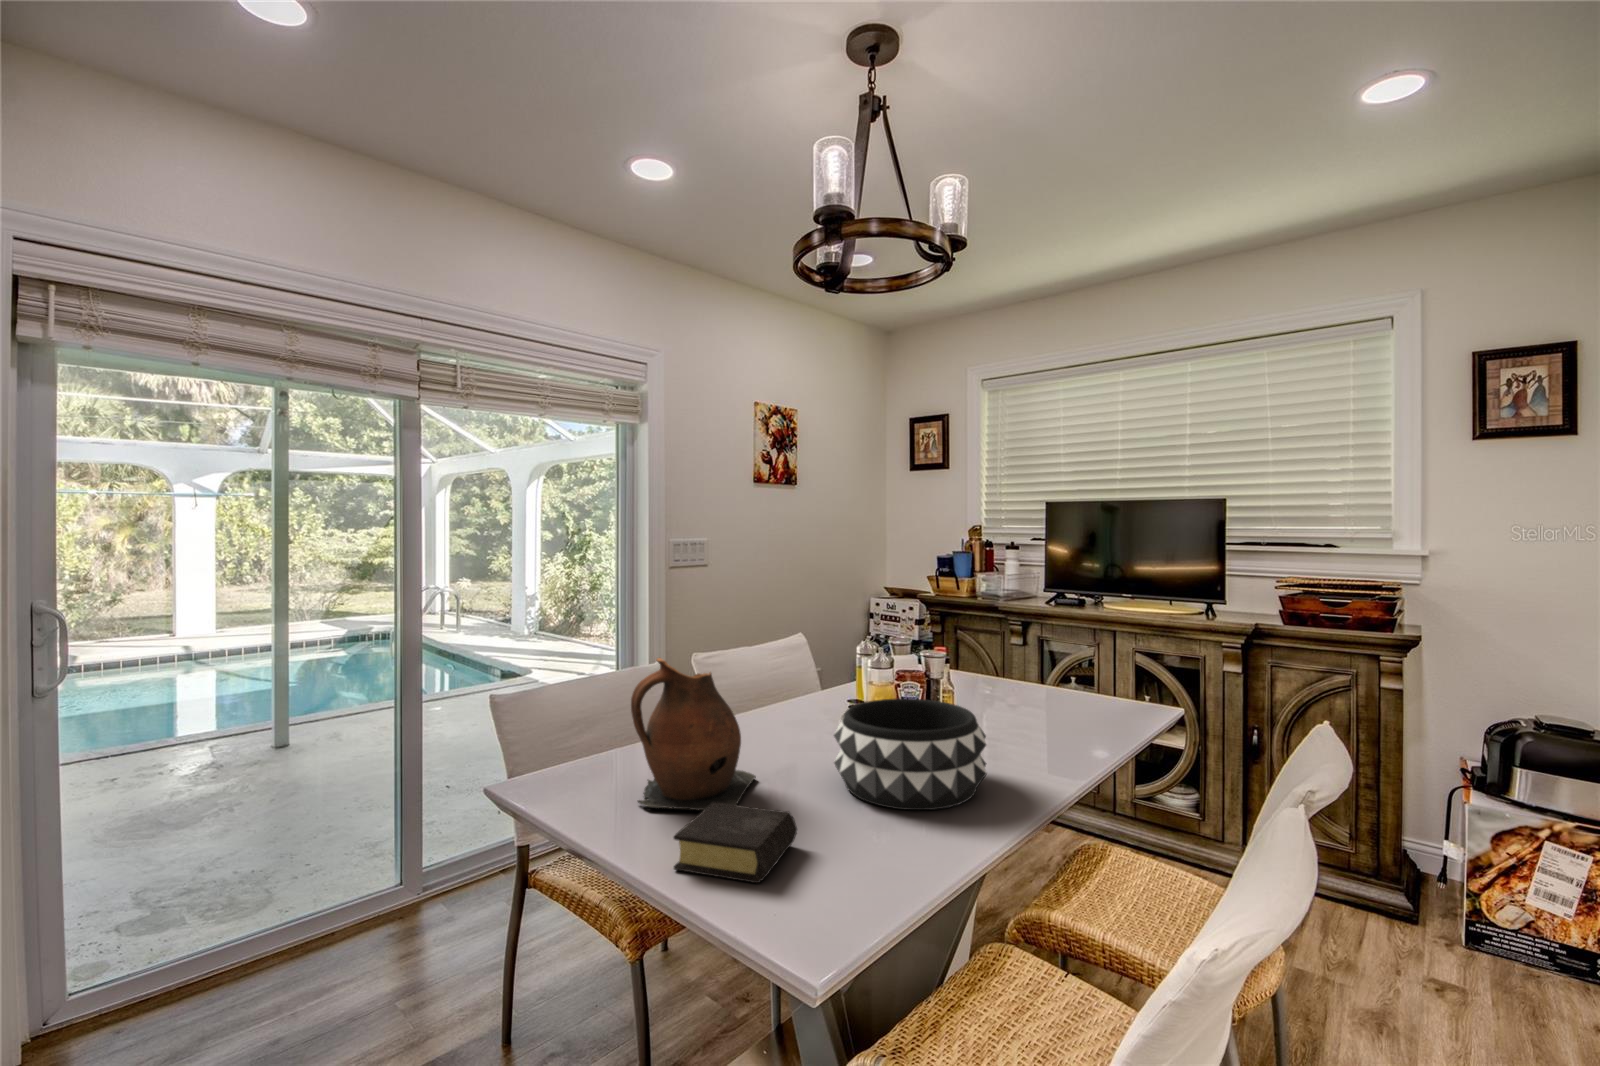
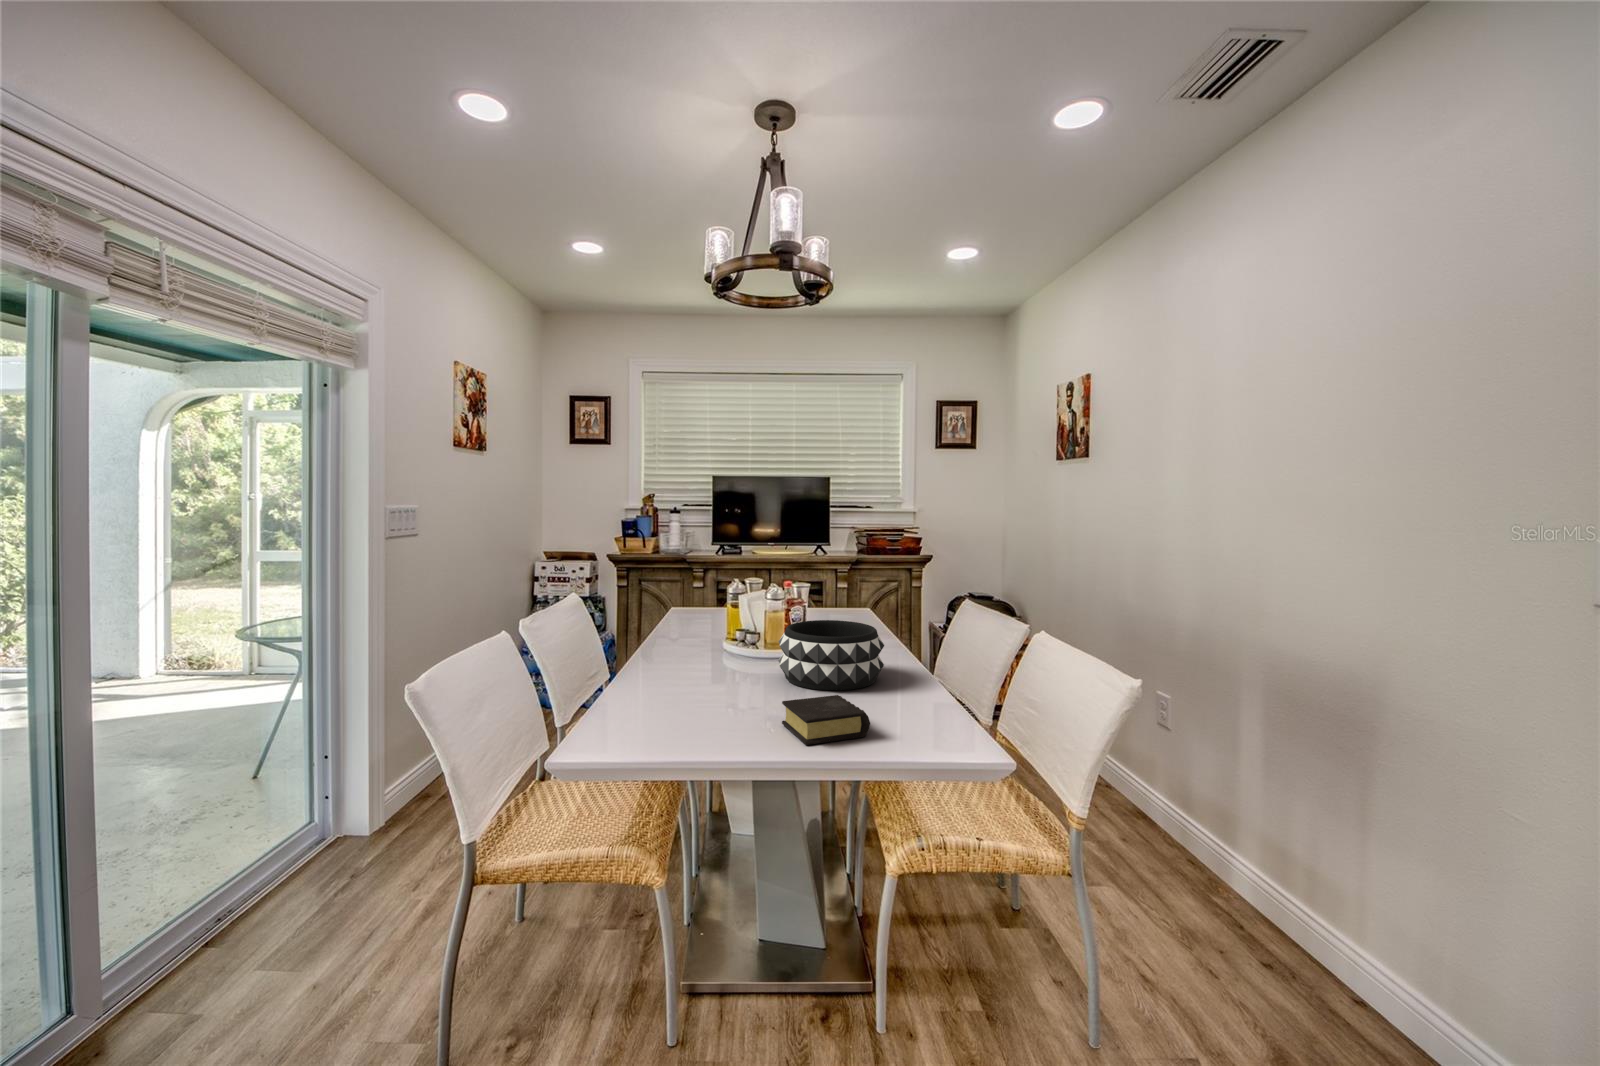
ceramic pitcher: present [631,658,756,810] -> none [660,602,765,723]

